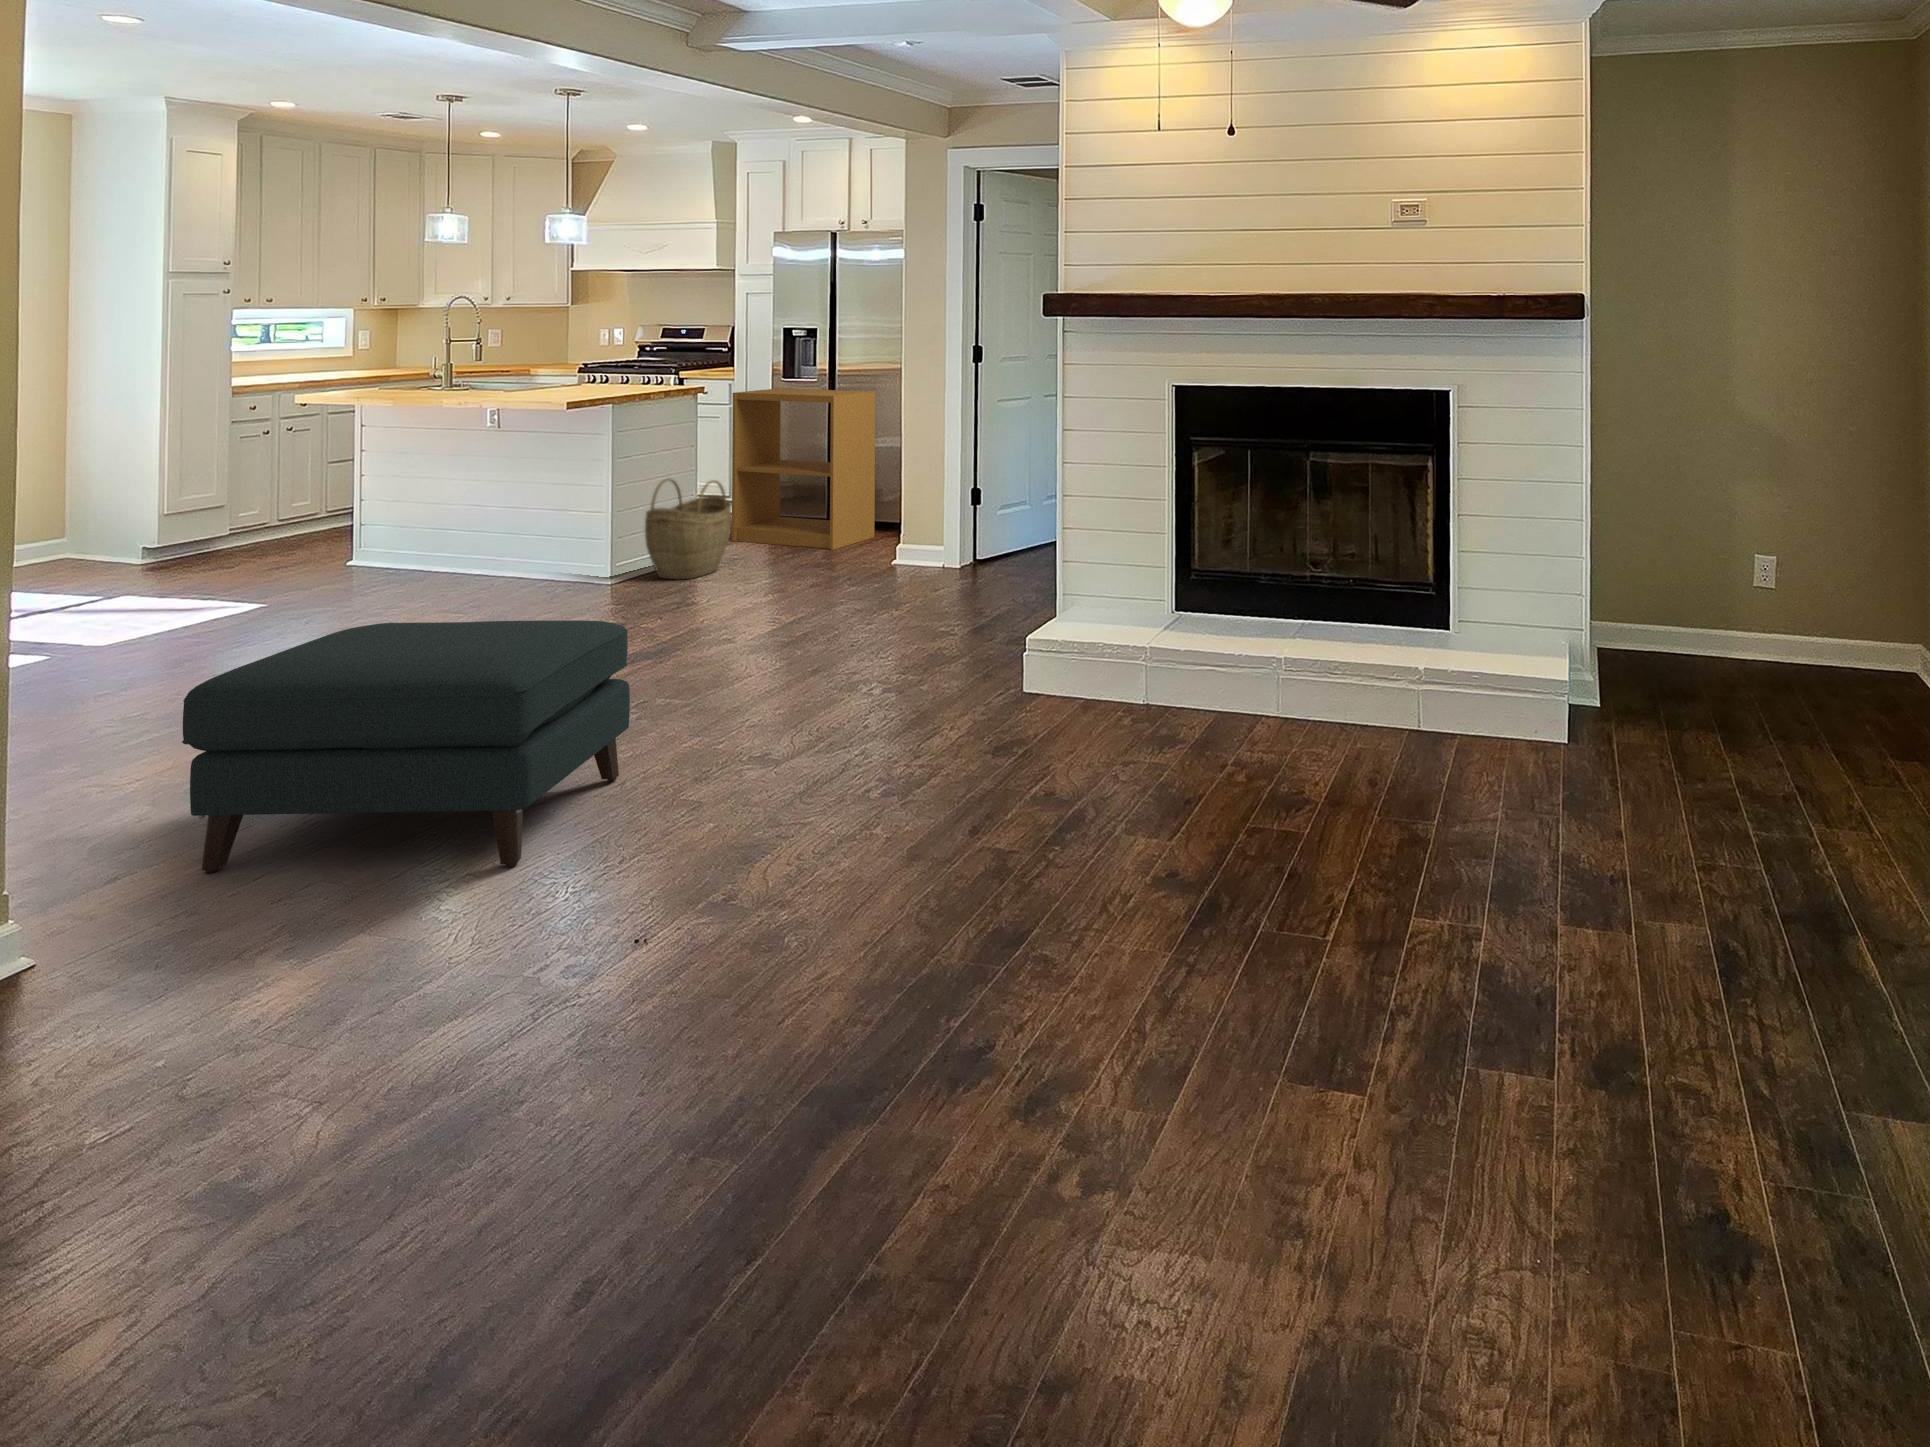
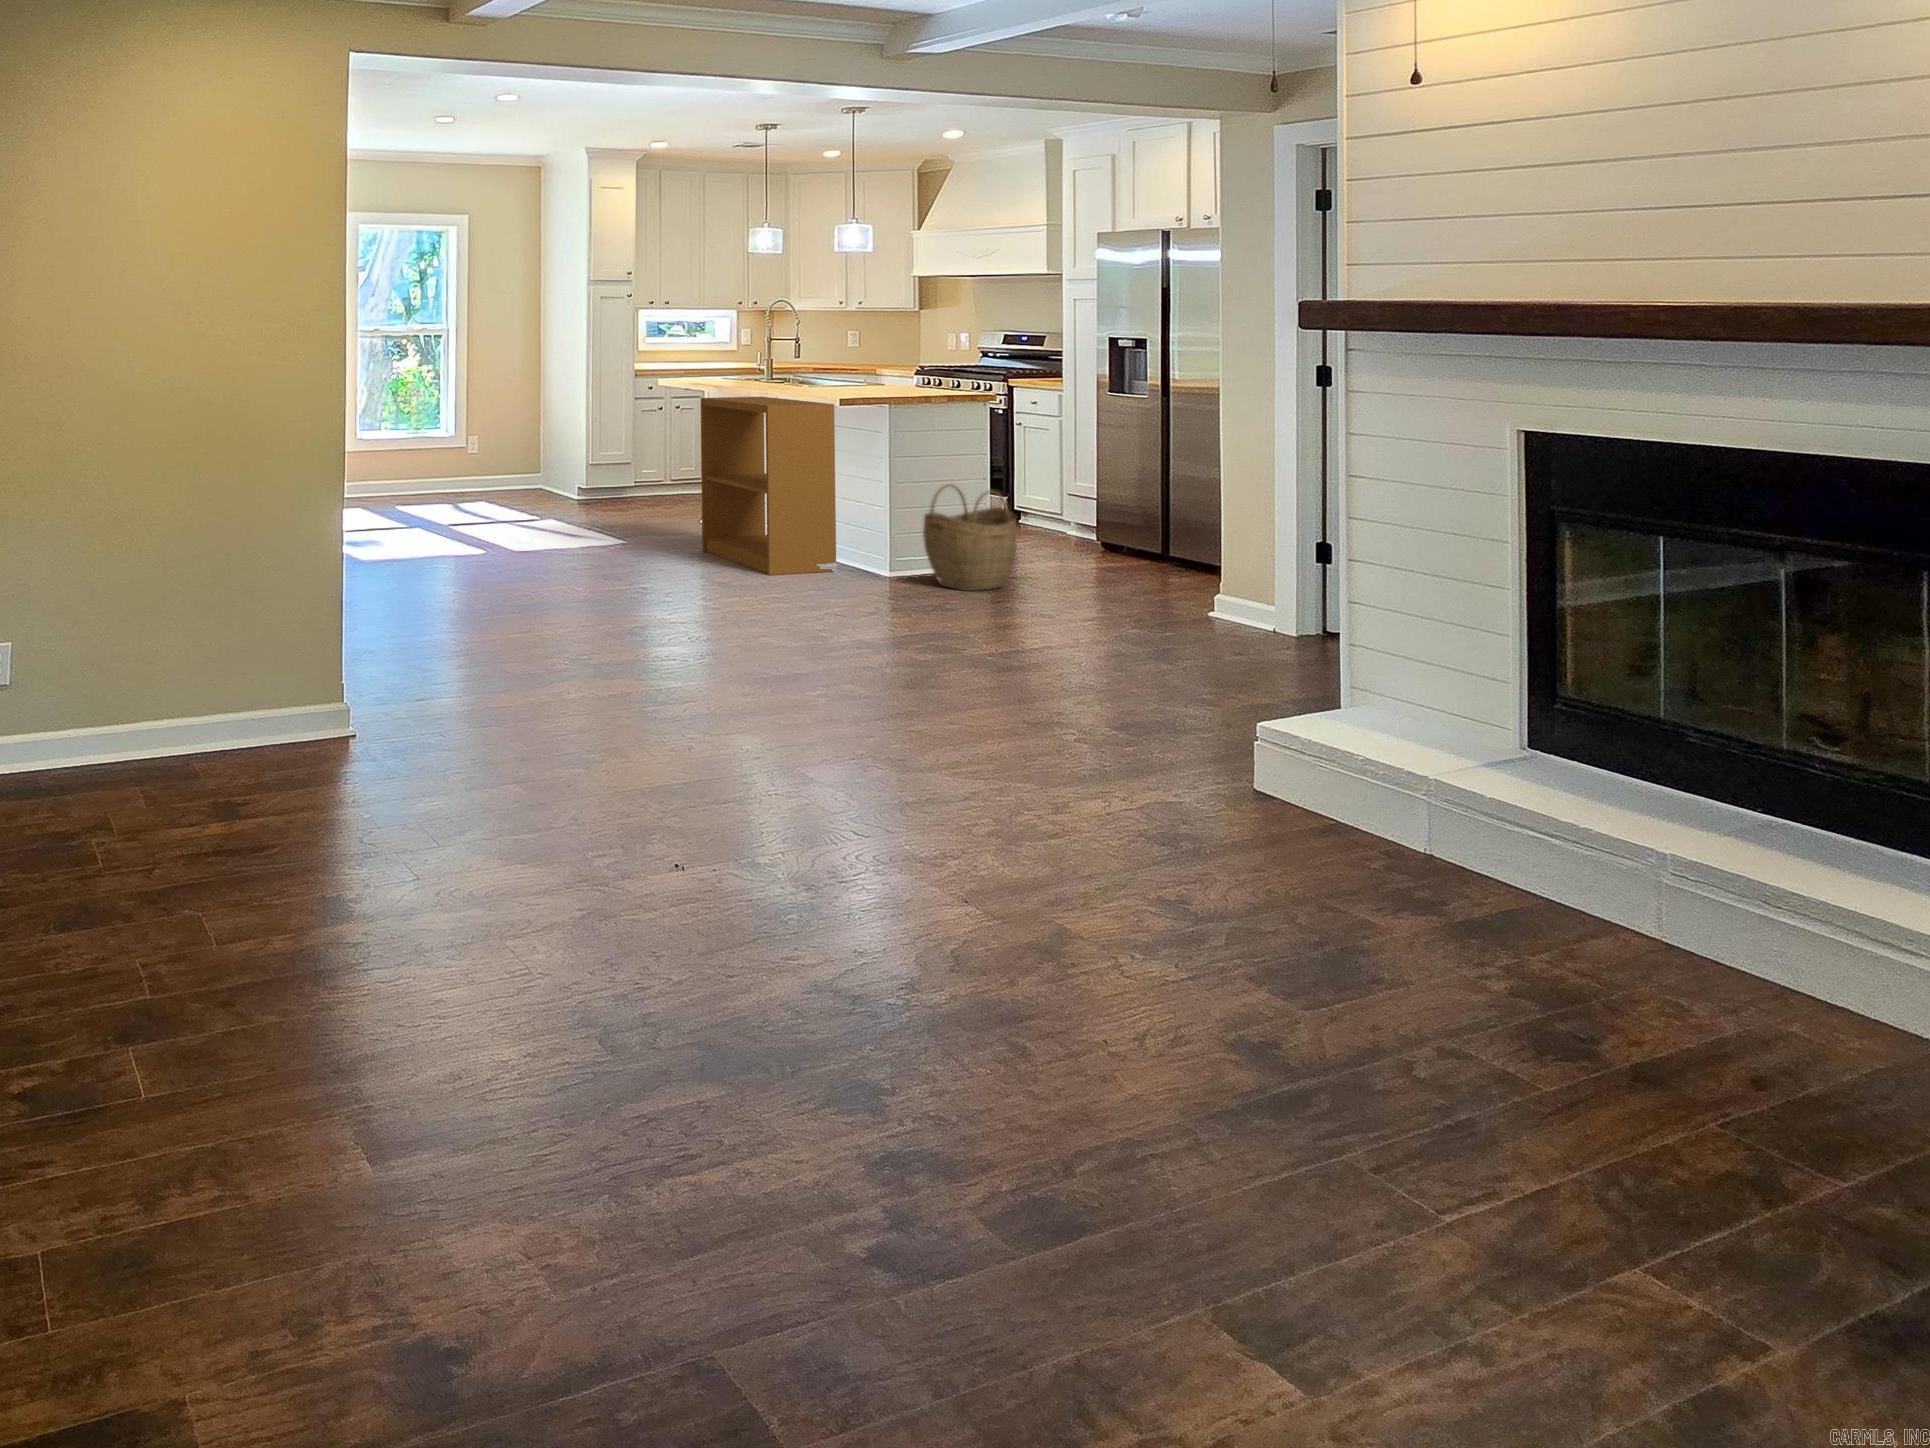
bookshelf: present [732,388,875,550] -> present [701,397,836,575]
ottoman: present [182,620,630,873] -> none [455,561,764,779]

